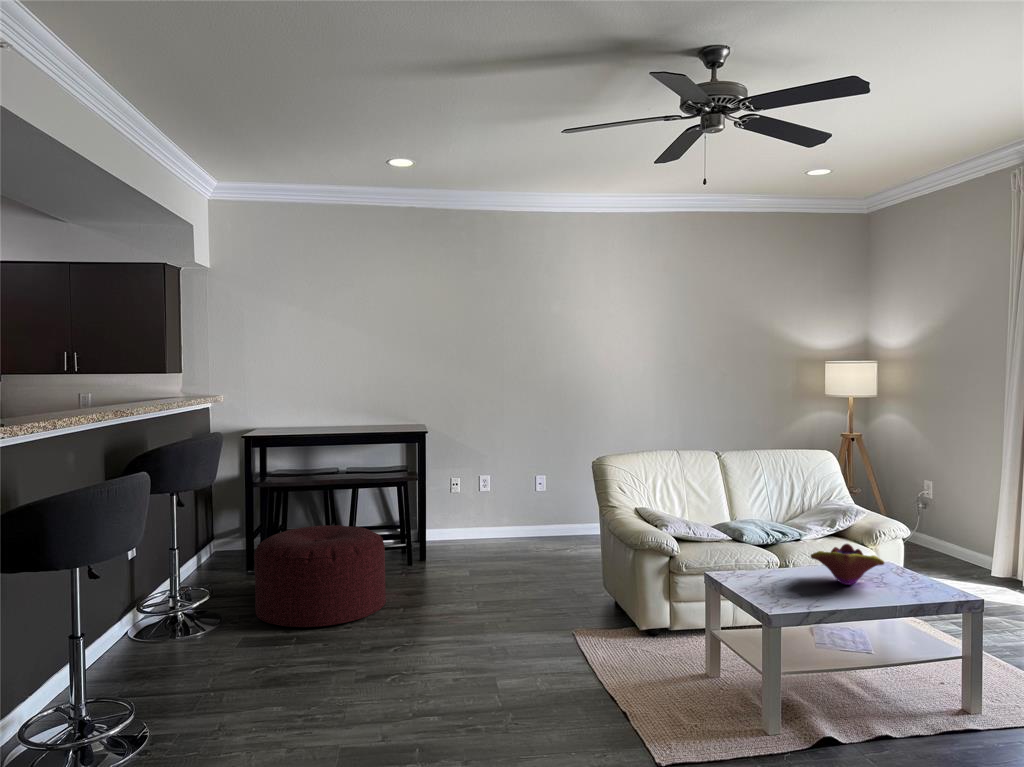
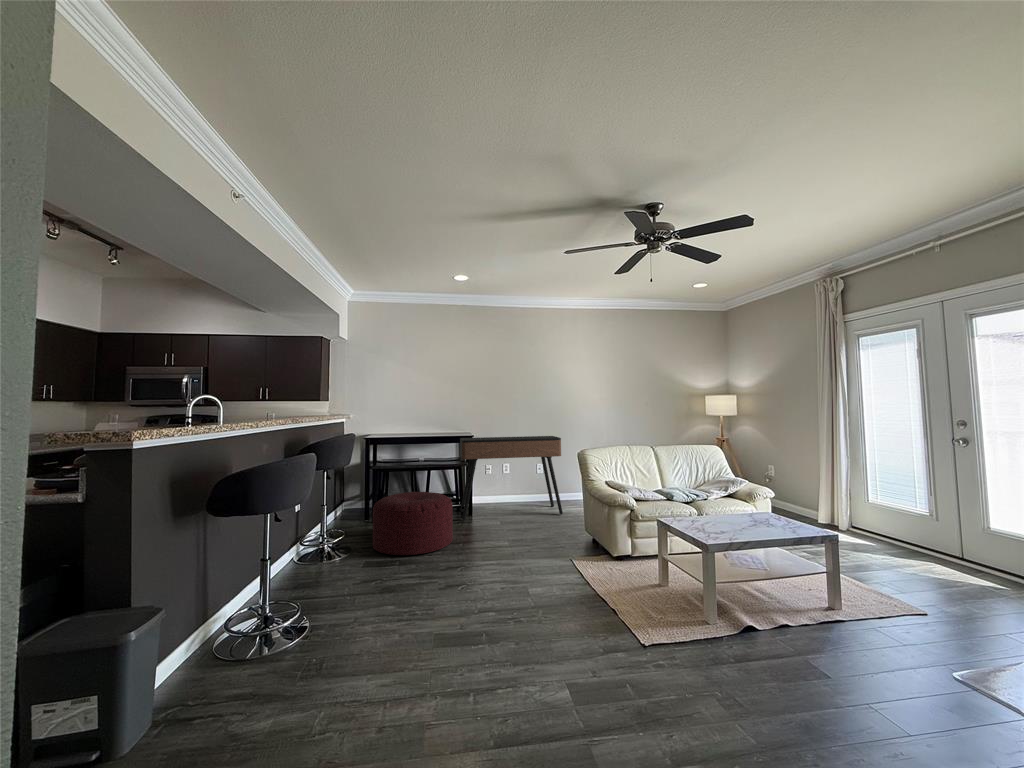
console table: none [402,431,572,570] -> present [460,436,563,520]
decorative bowl: present [811,544,884,585] -> none [726,500,774,526]

